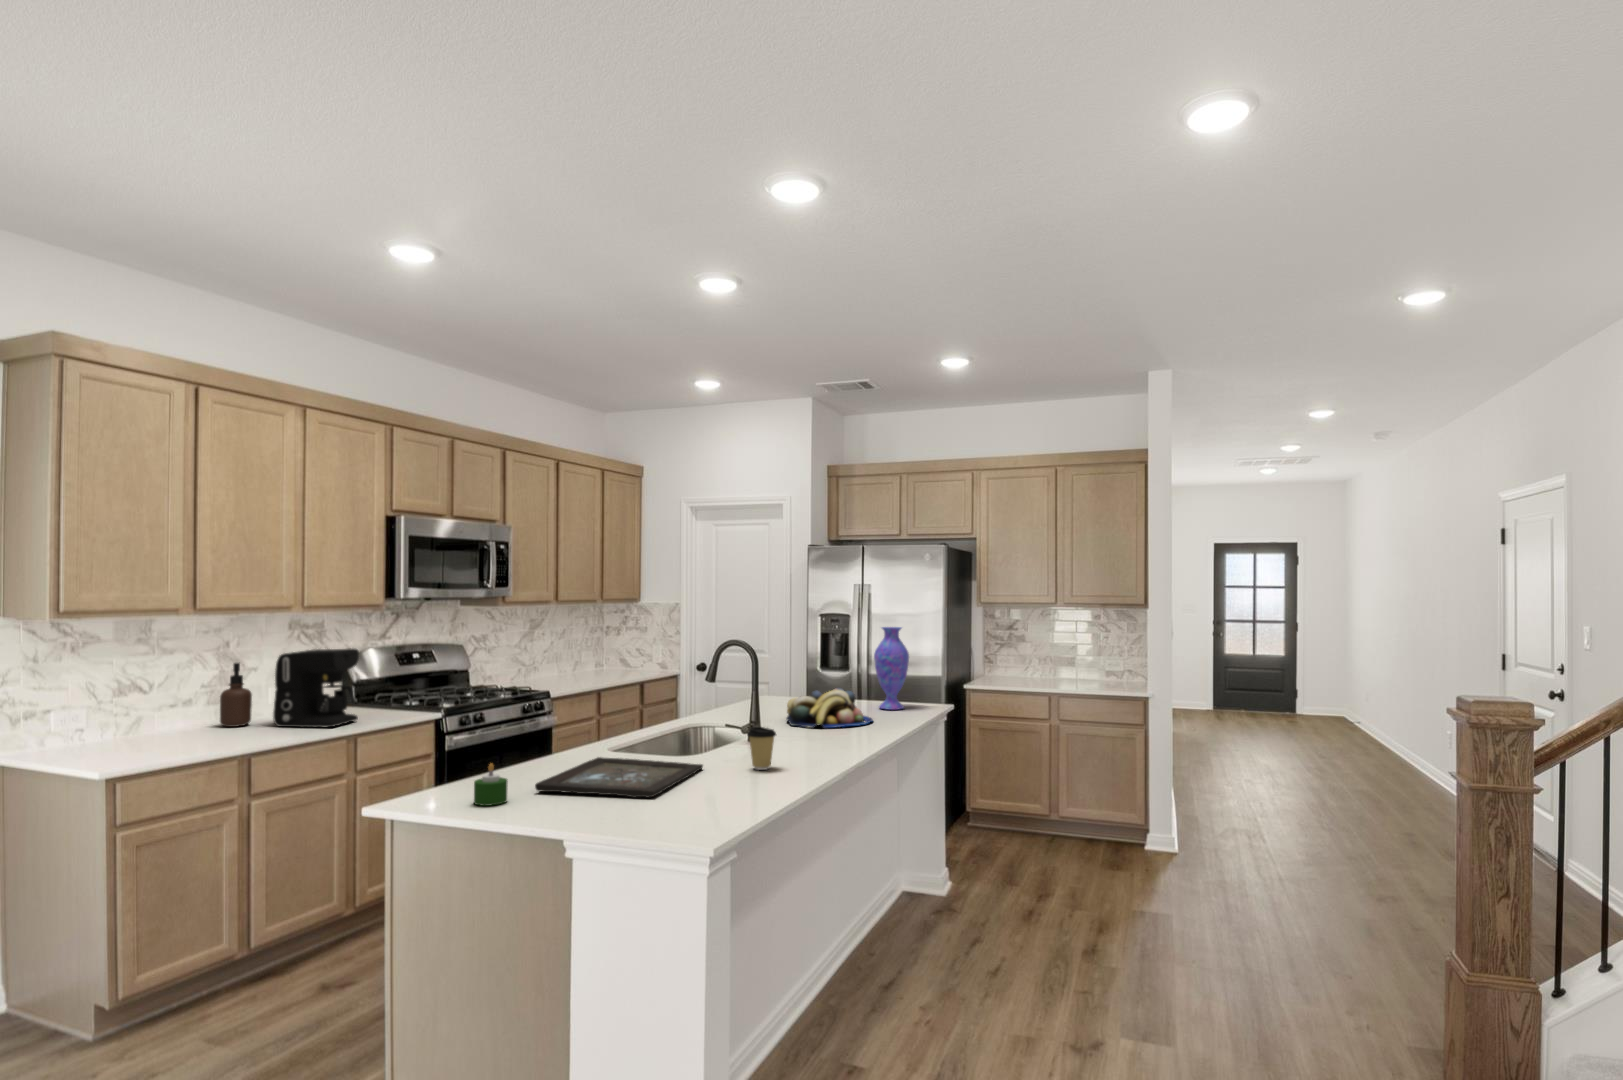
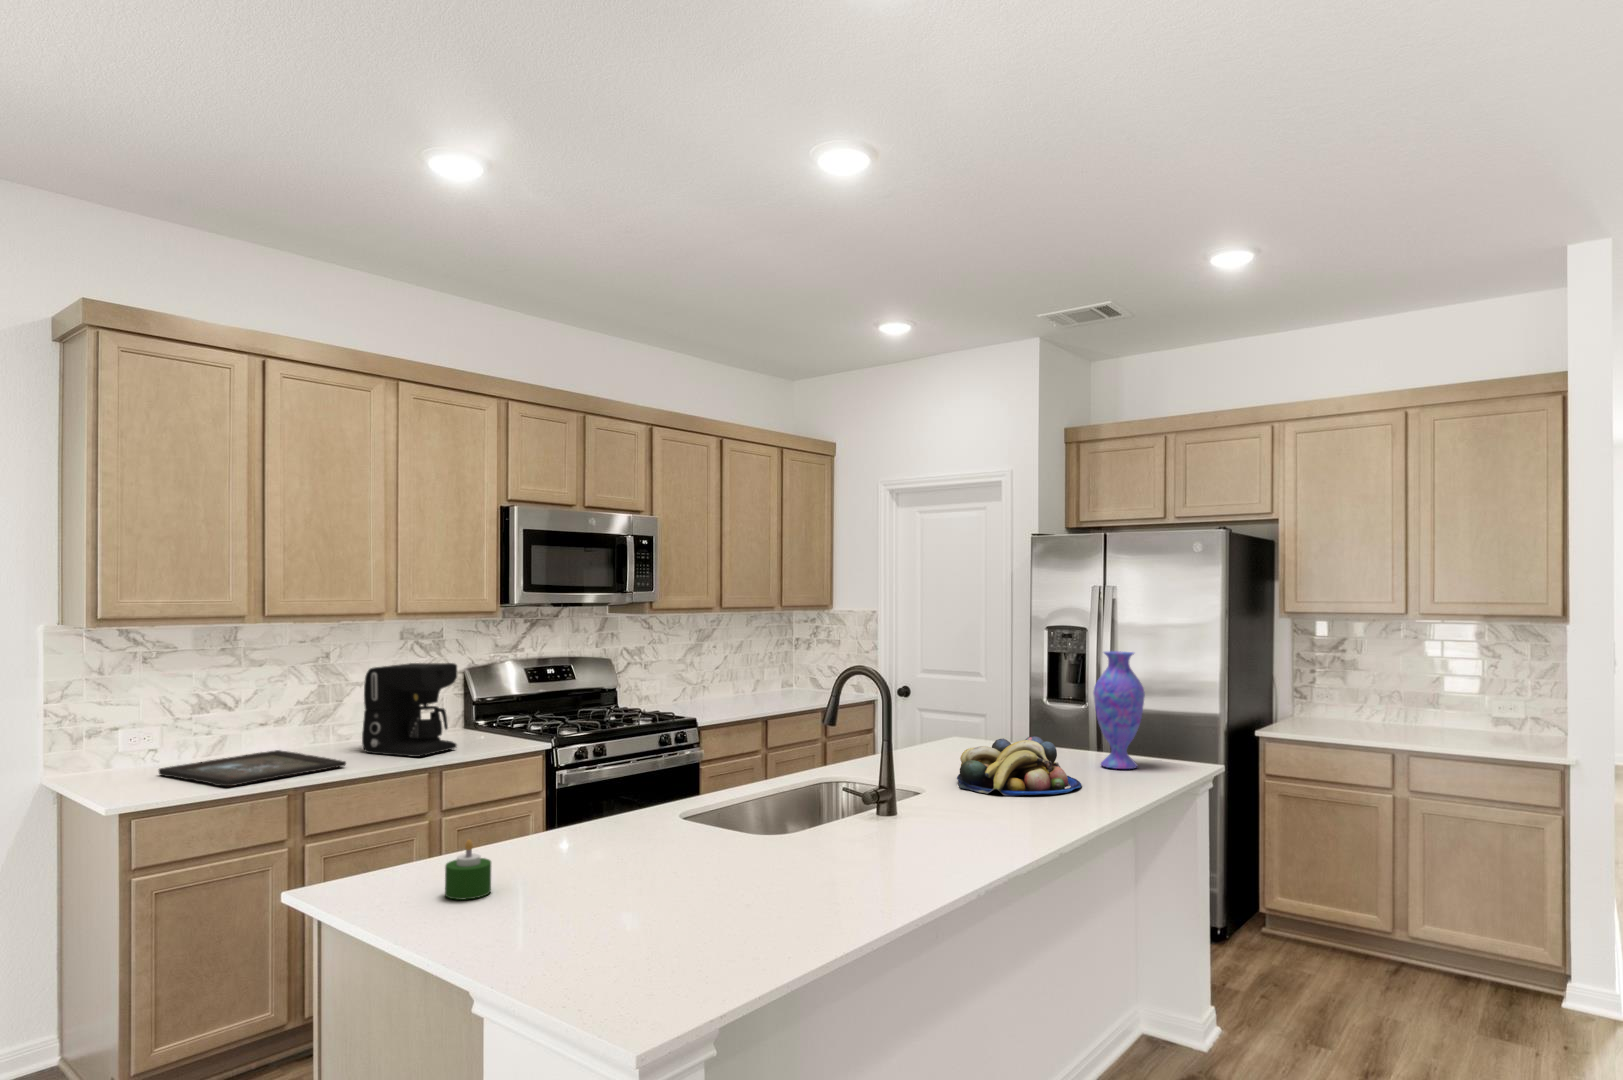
soap dispenser: present [220,663,252,727] -> none [309,676,344,751]
coffee cup: present [747,727,776,770] -> none [849,800,892,865]
tray: present [535,757,703,798] -> present [159,750,346,786]

